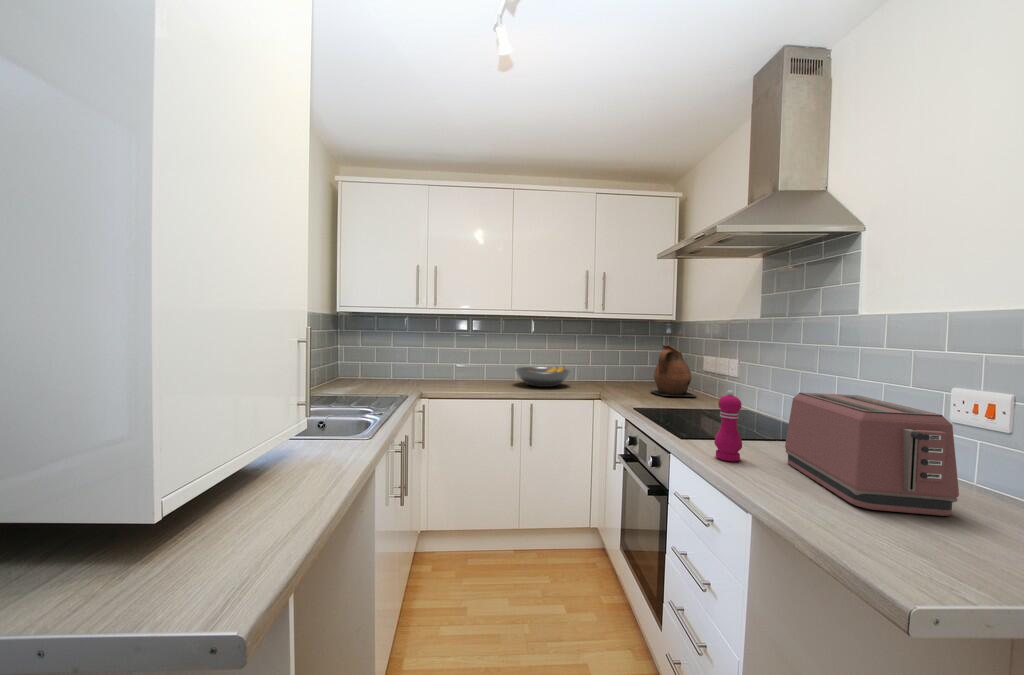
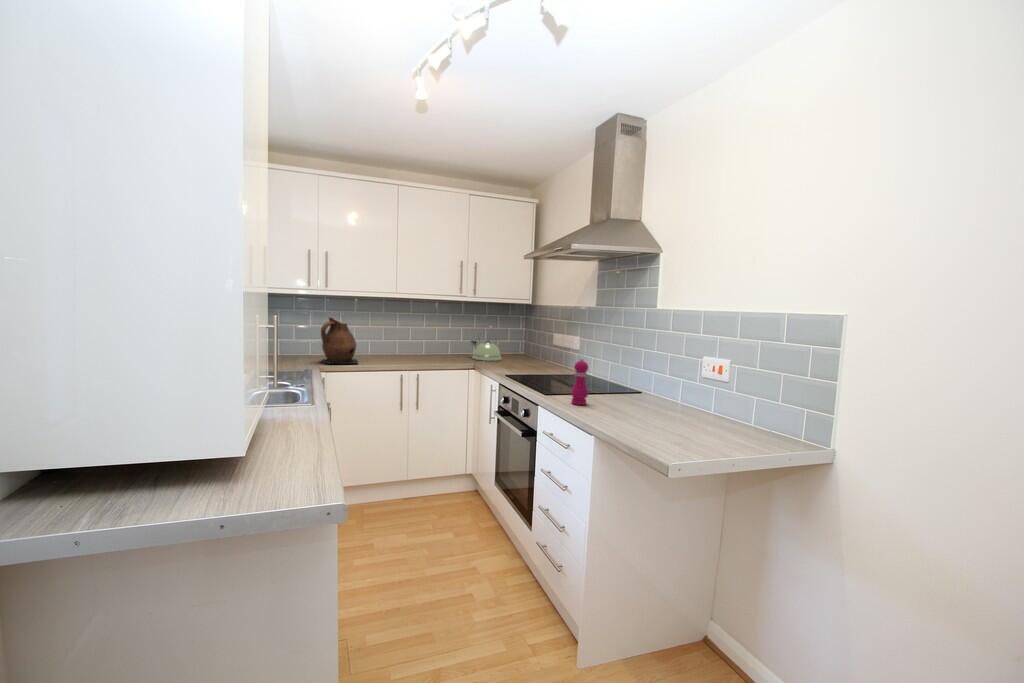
ceramic pitcher: present [651,345,697,397] -> present [321,318,358,364]
kettle: none [598,347,637,388] -> present [470,326,501,361]
fruit bowl: present [516,366,571,387] -> none [396,342,448,361]
toaster: present [785,393,959,516] -> none [612,358,694,422]

